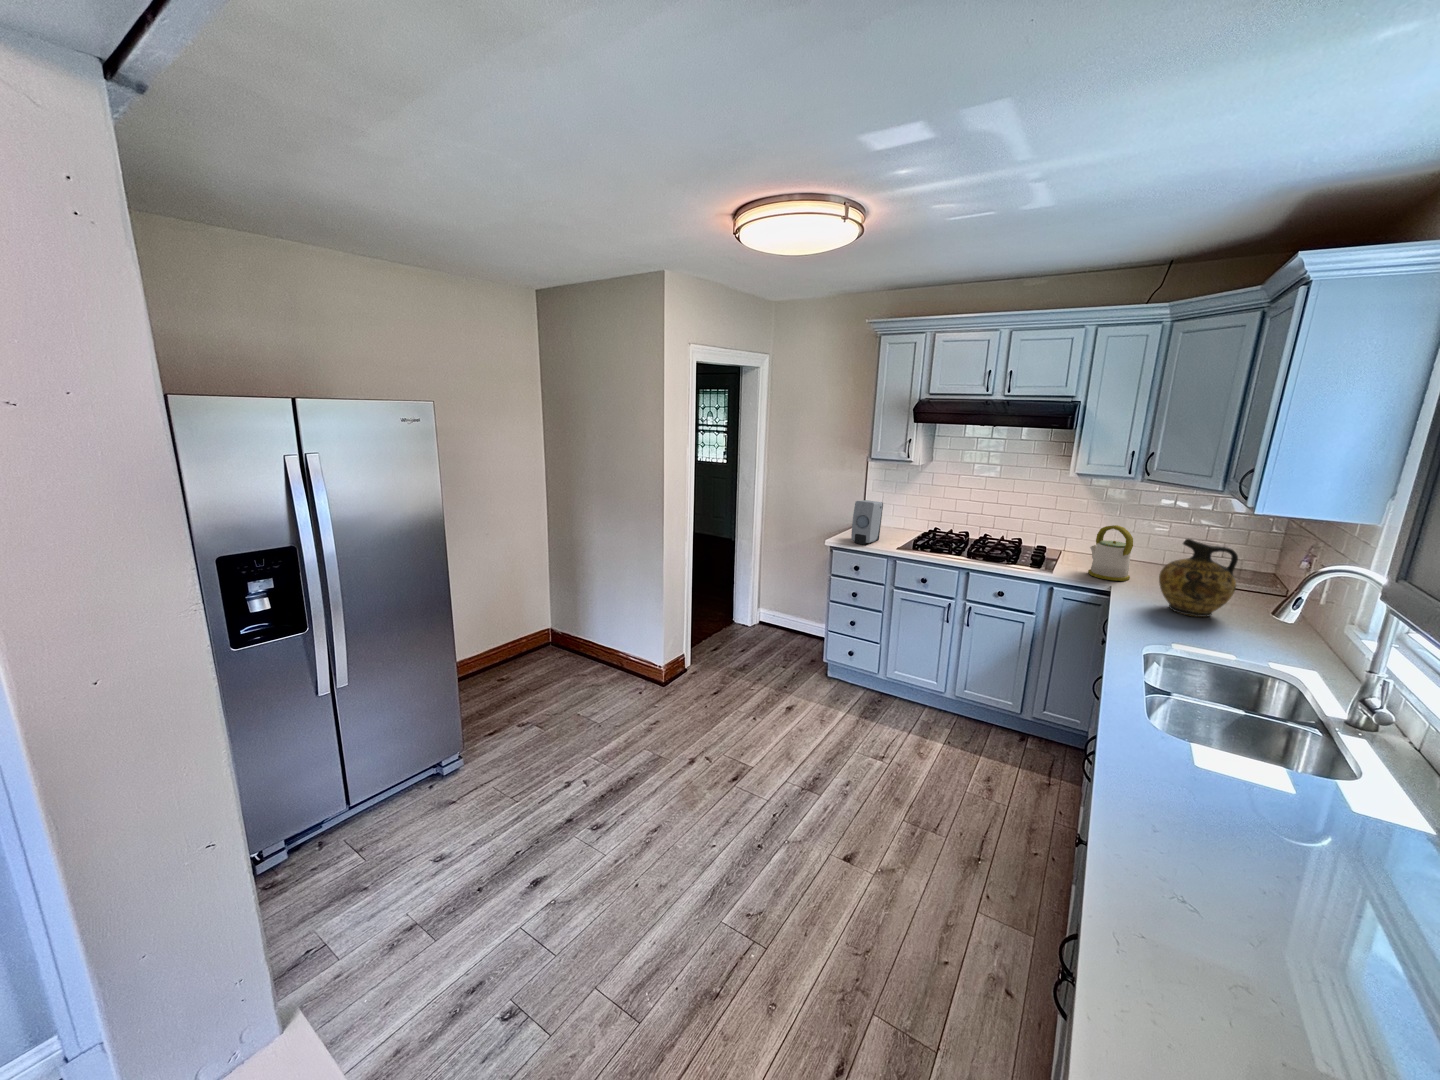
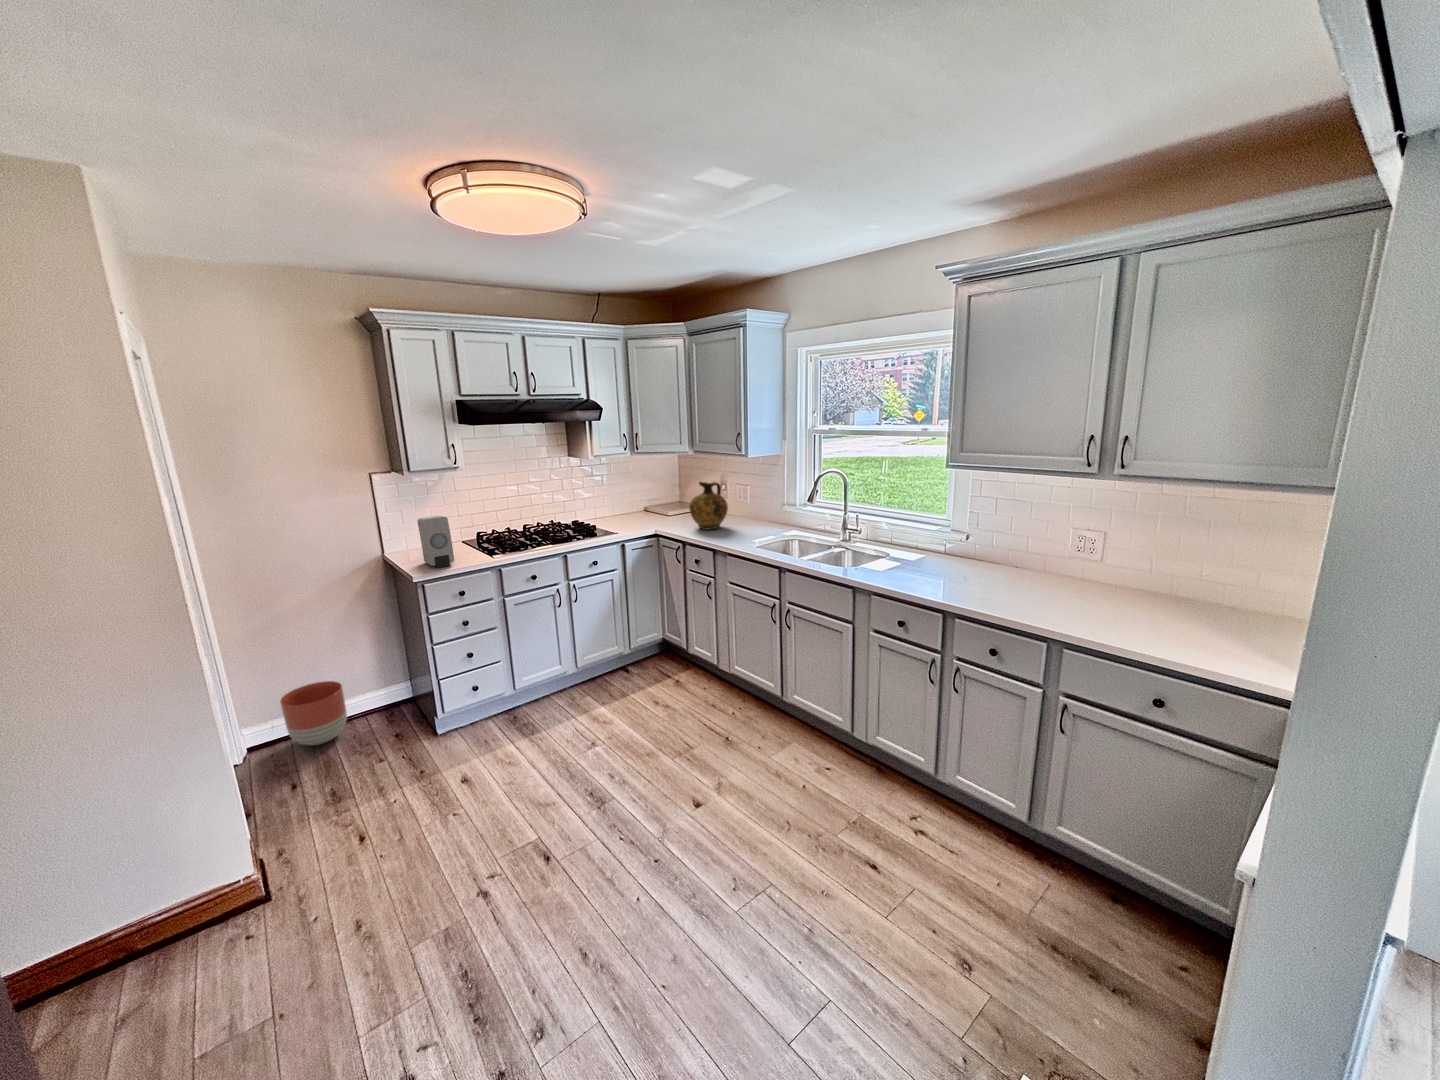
kettle: present [1088,525,1133,581] -> none [619,487,652,528]
planter: none [771,599,808,642] -> present [280,681,347,745]

